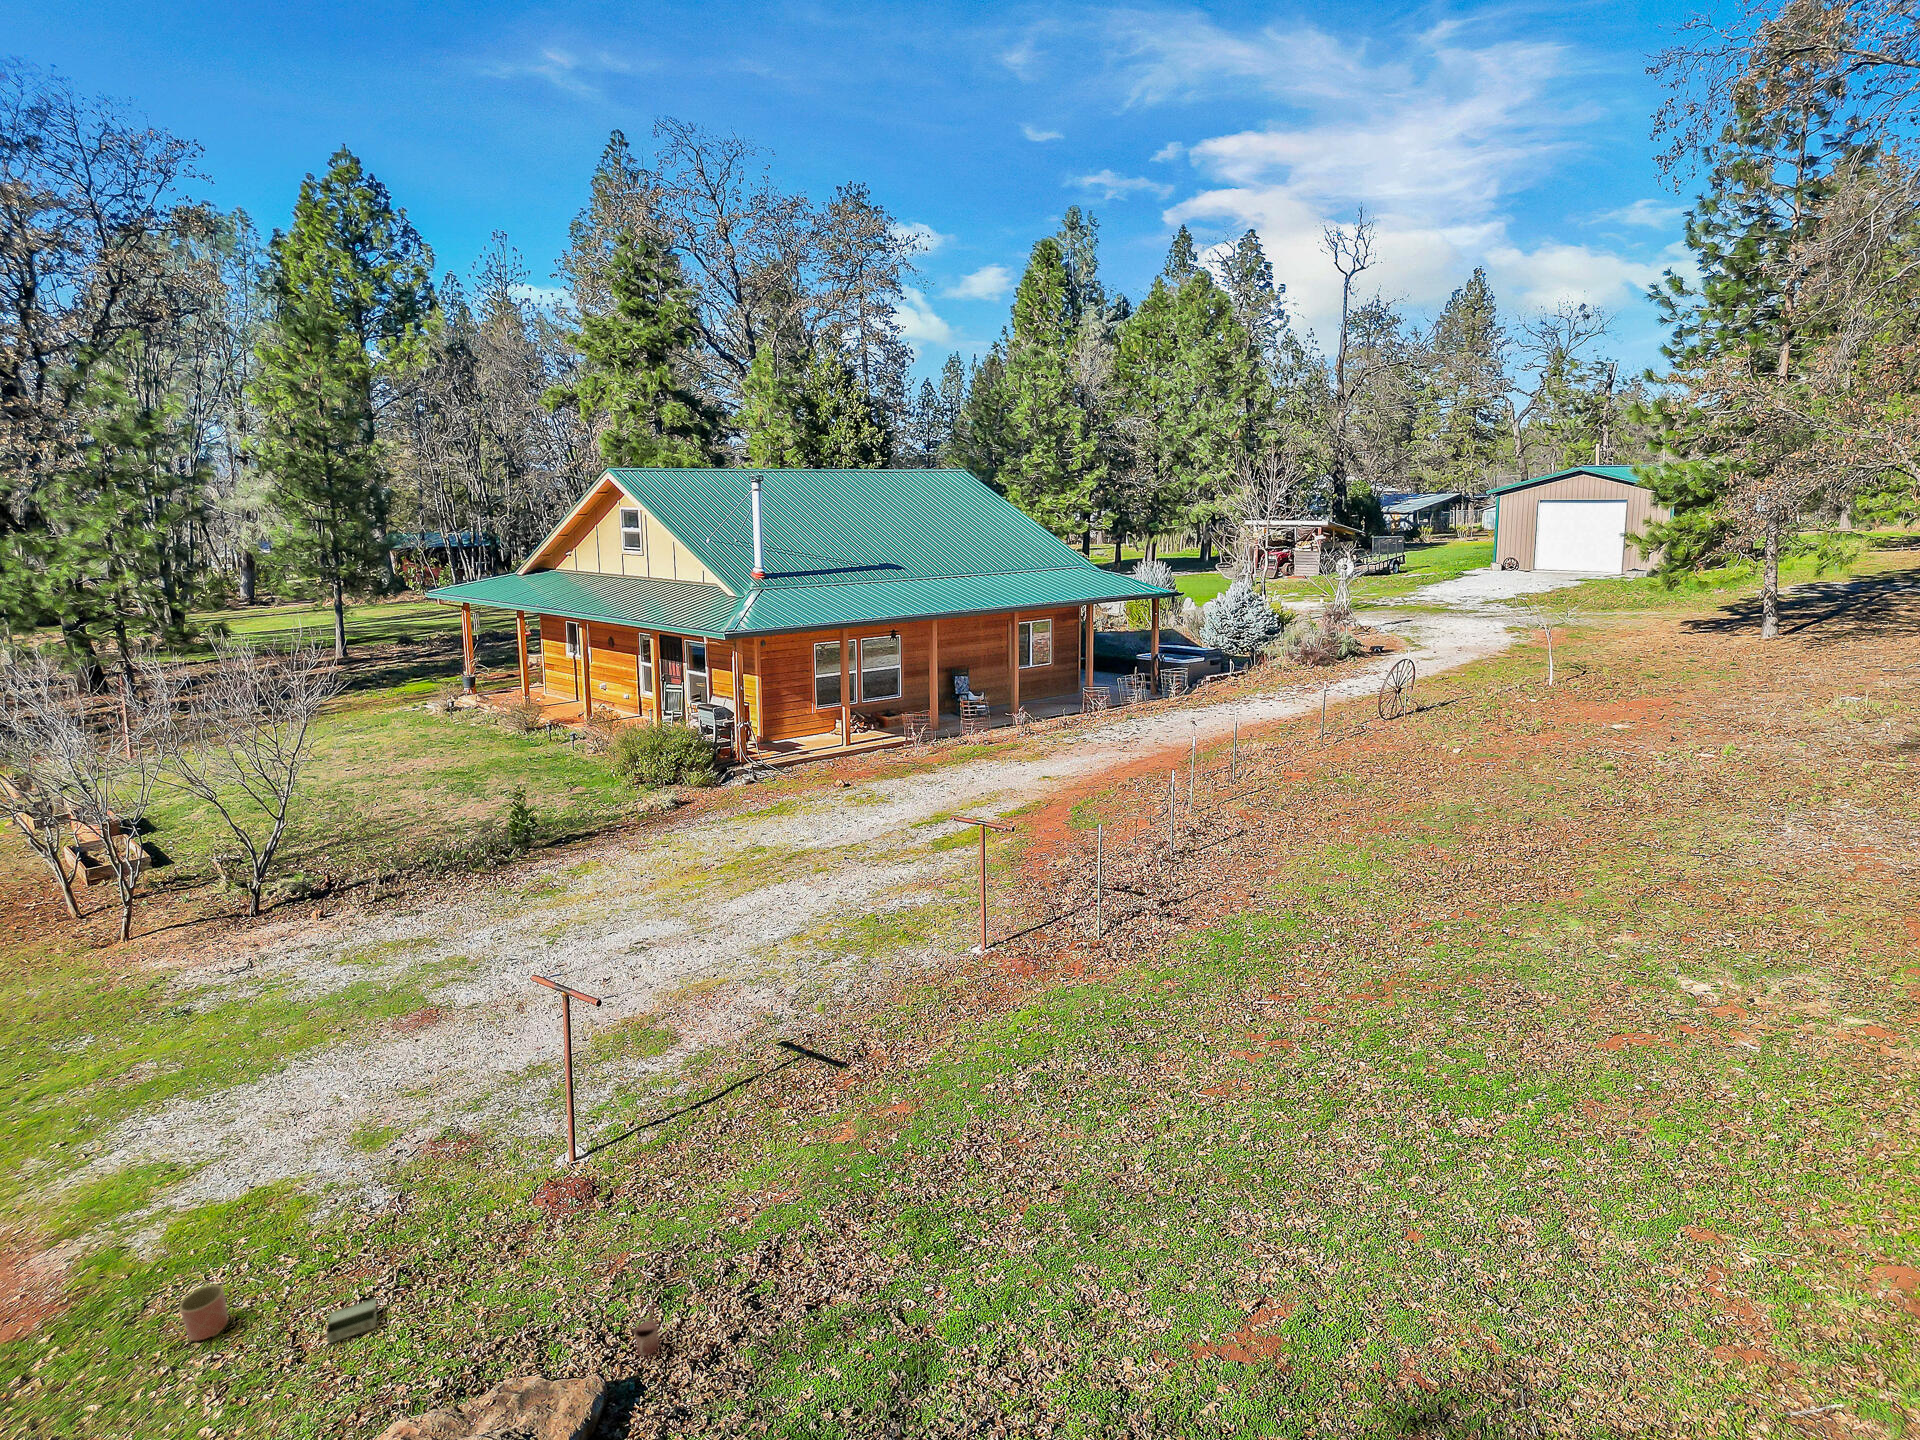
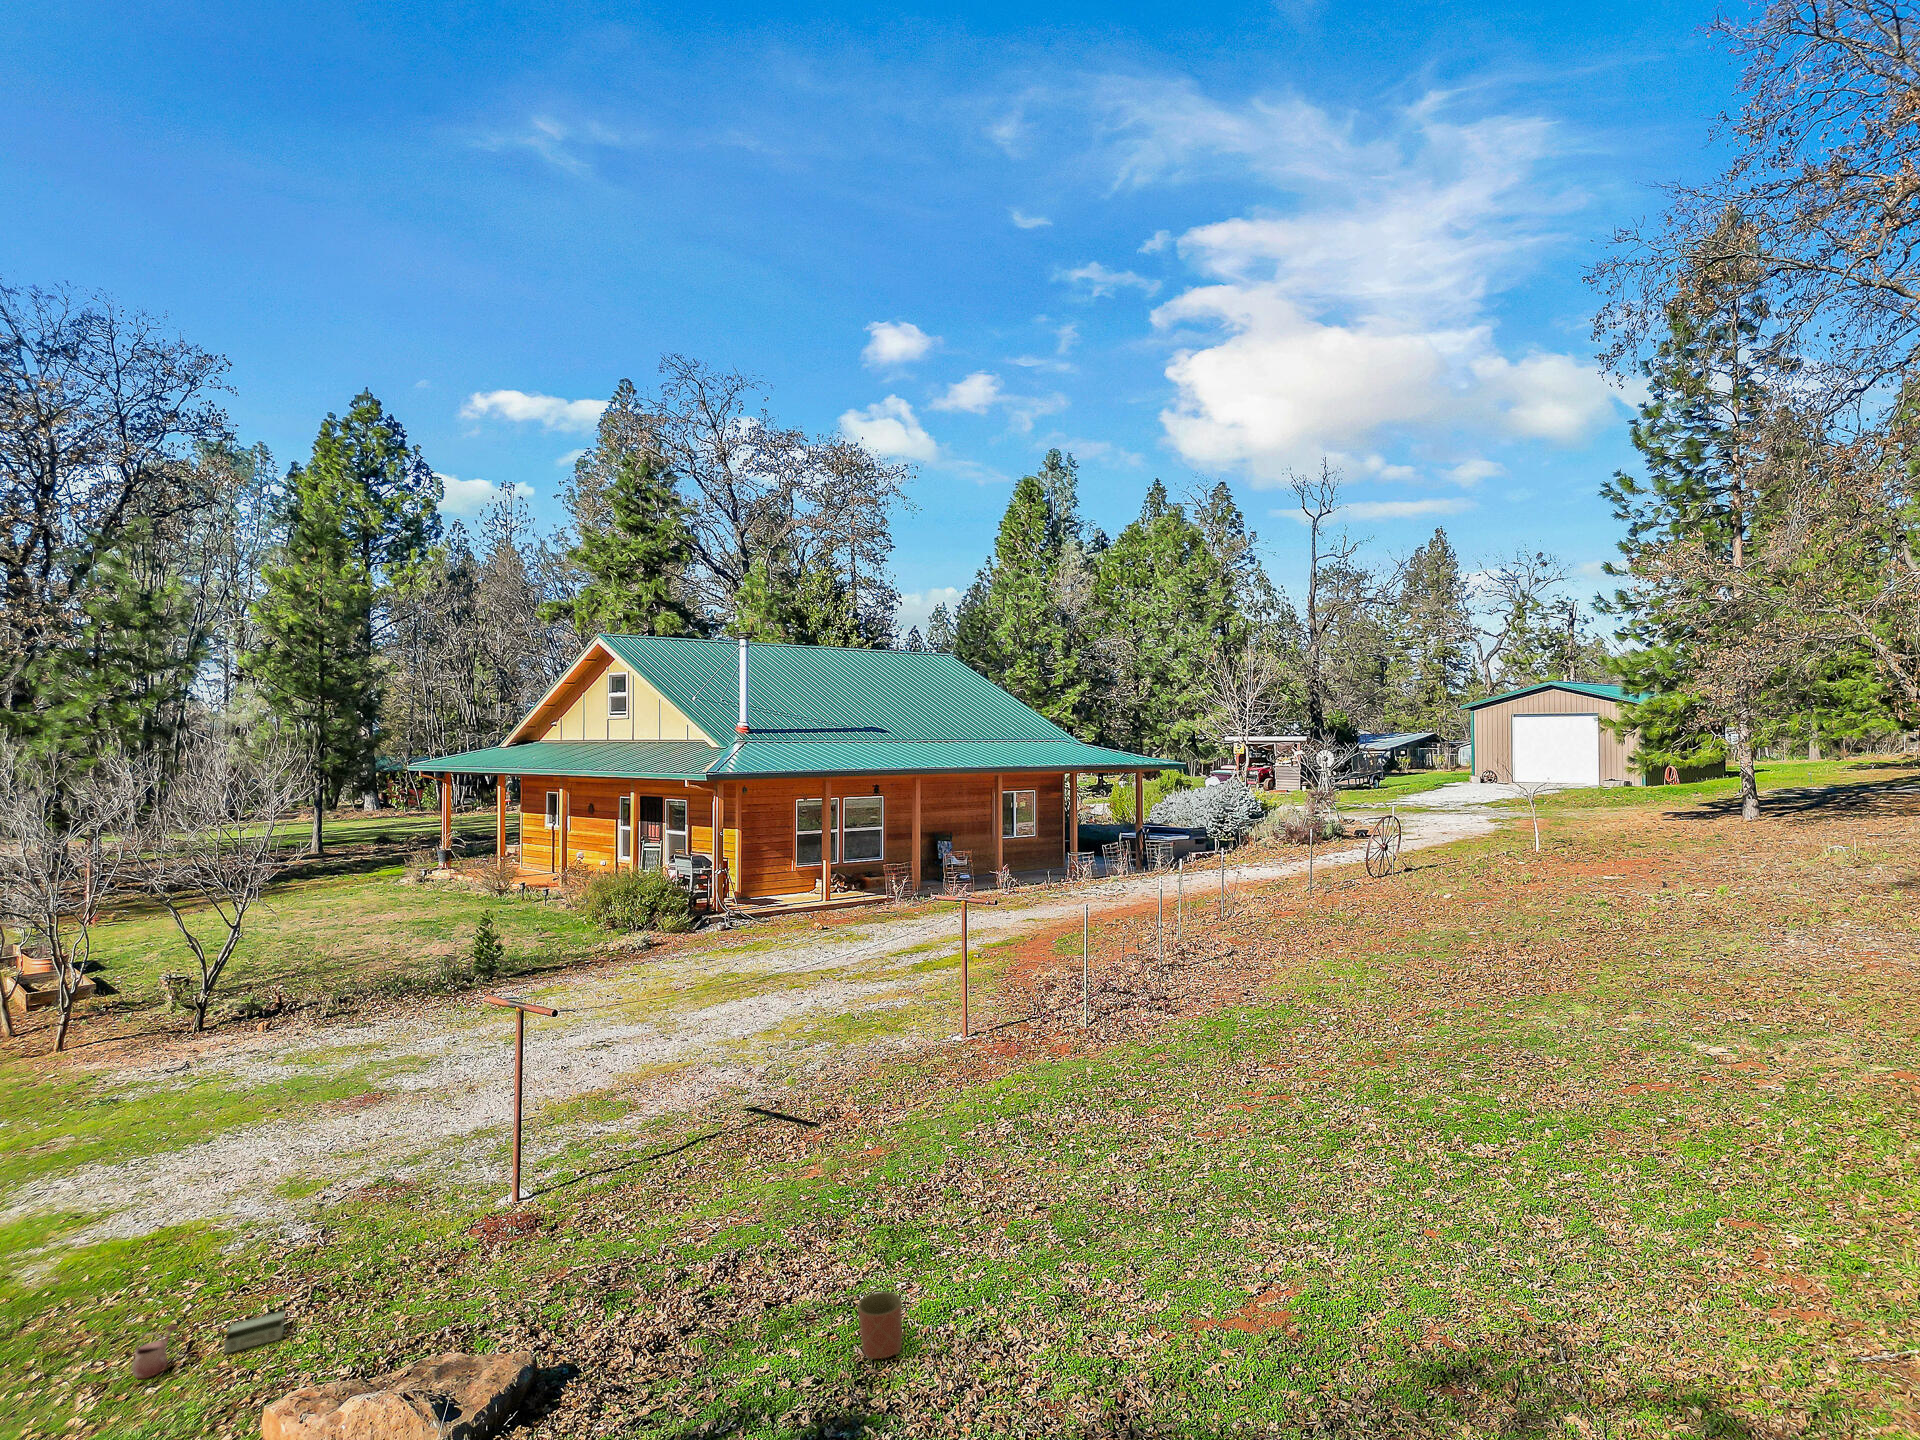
planter: present [180,1285,228,1341] -> present [858,1292,902,1360]
watering can: present [633,1305,660,1356] -> present [132,1325,177,1379]

